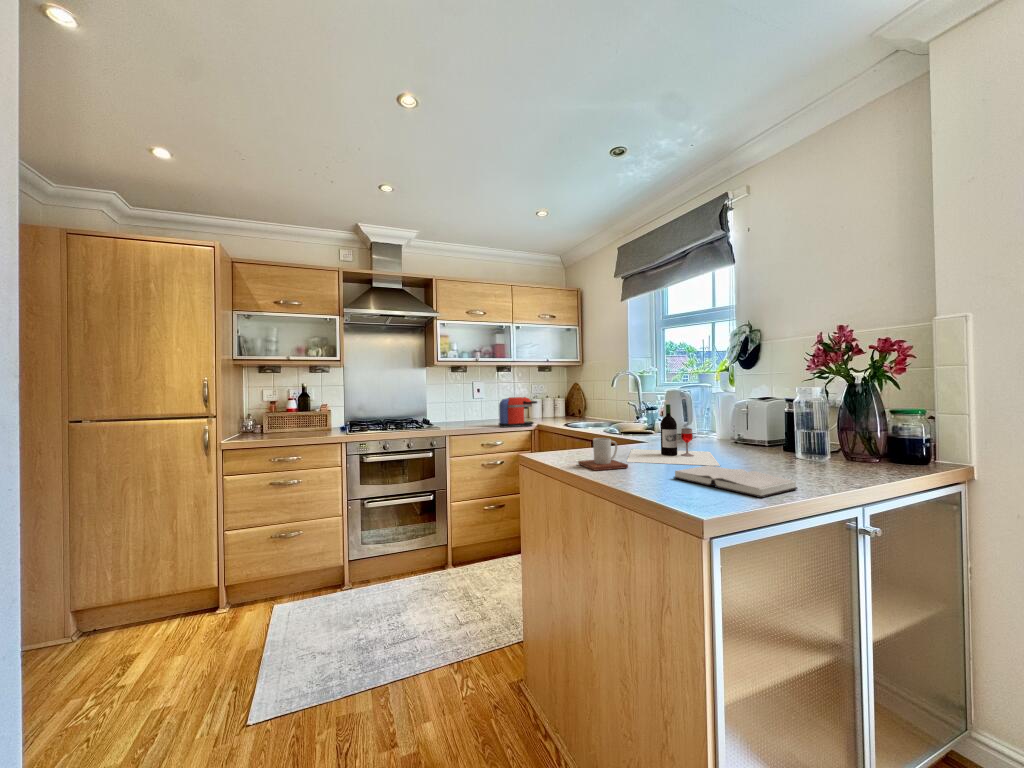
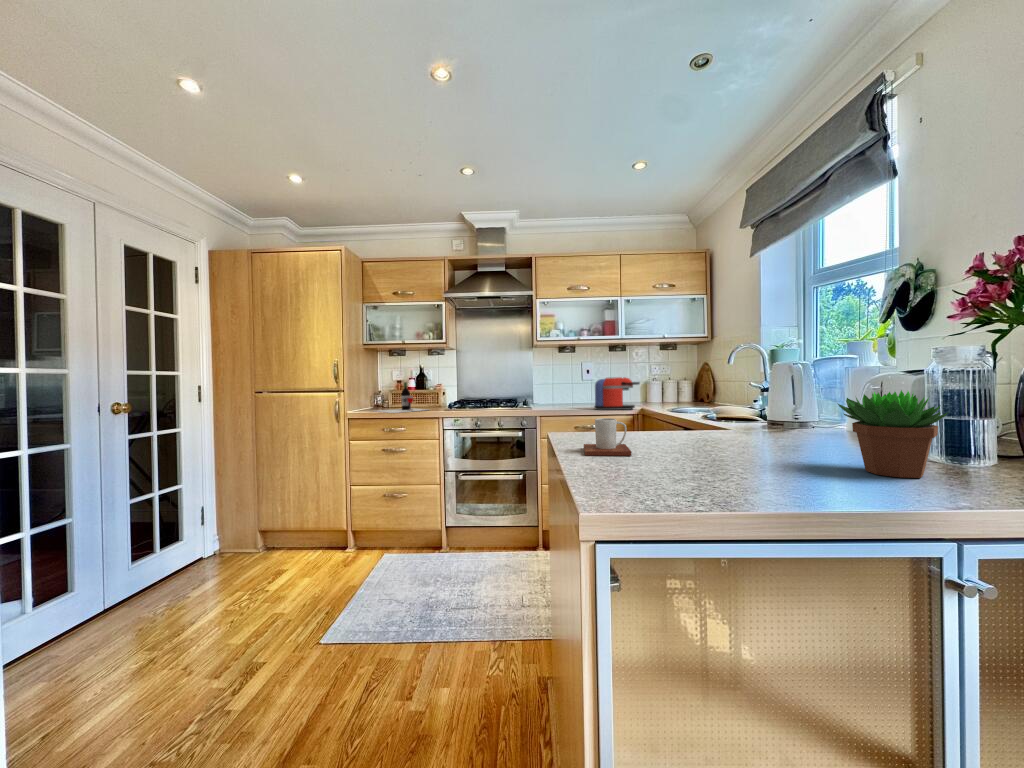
wine bottle: present [627,404,720,466] -> present [377,382,426,413]
succulent plant: none [760,412,823,469] -> present [838,390,948,478]
hardback book: present [674,465,797,498] -> none [659,459,817,506]

